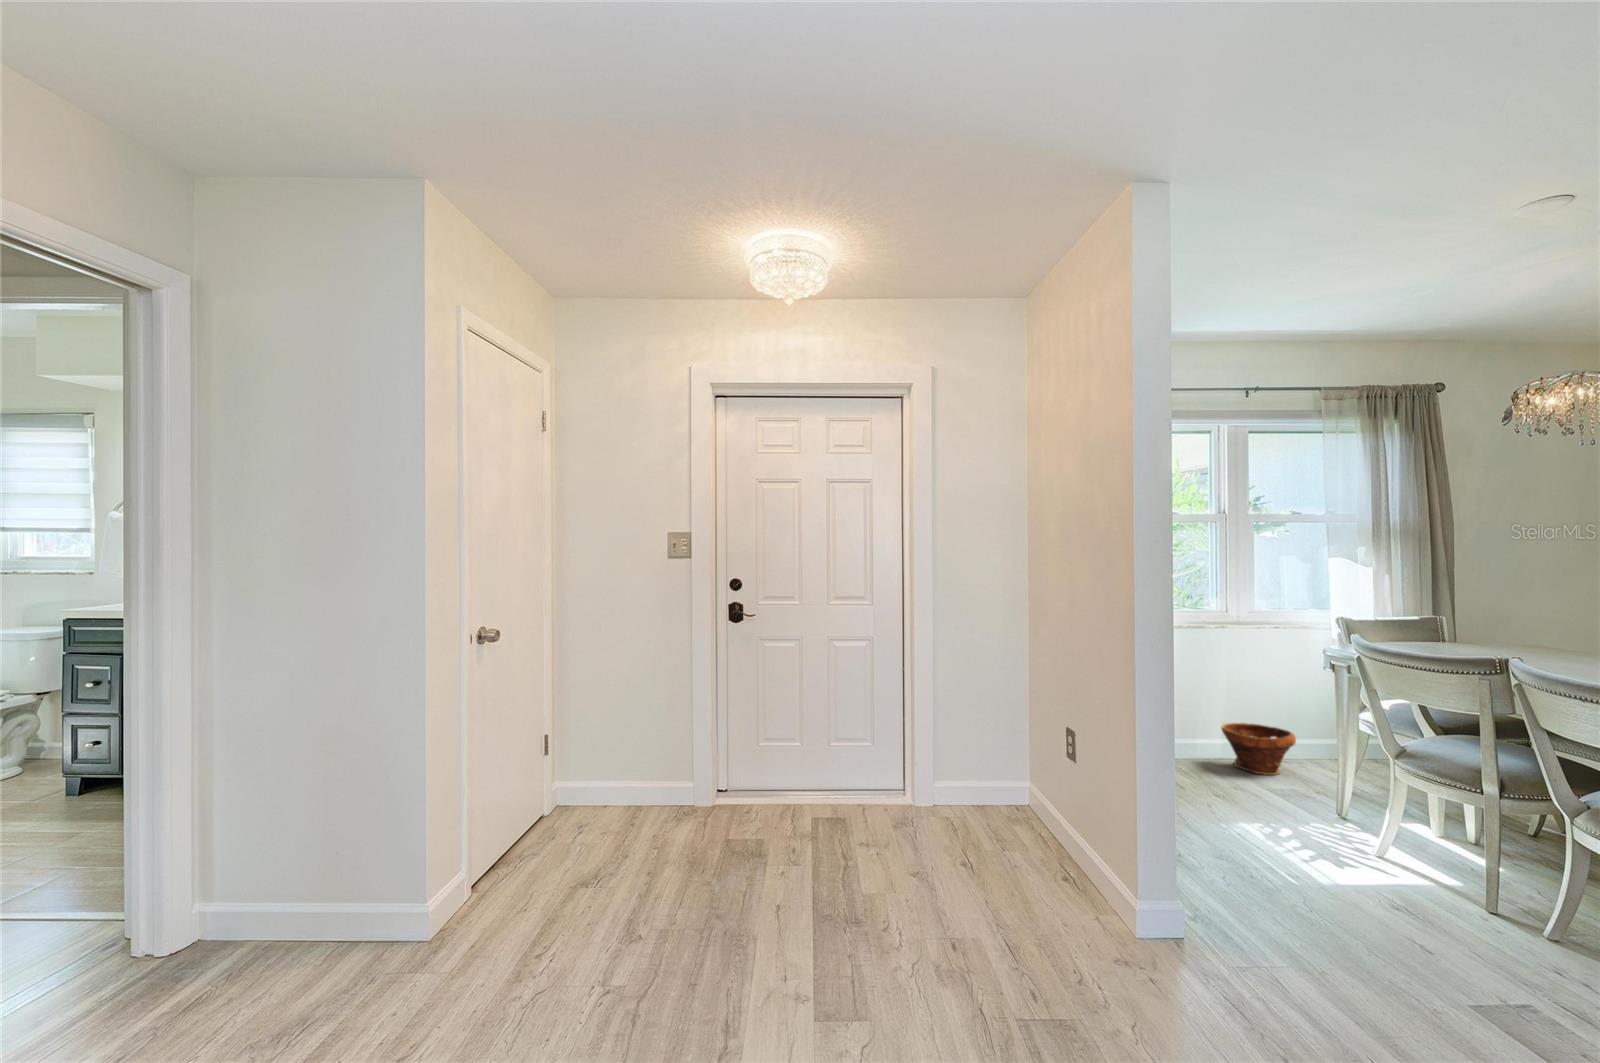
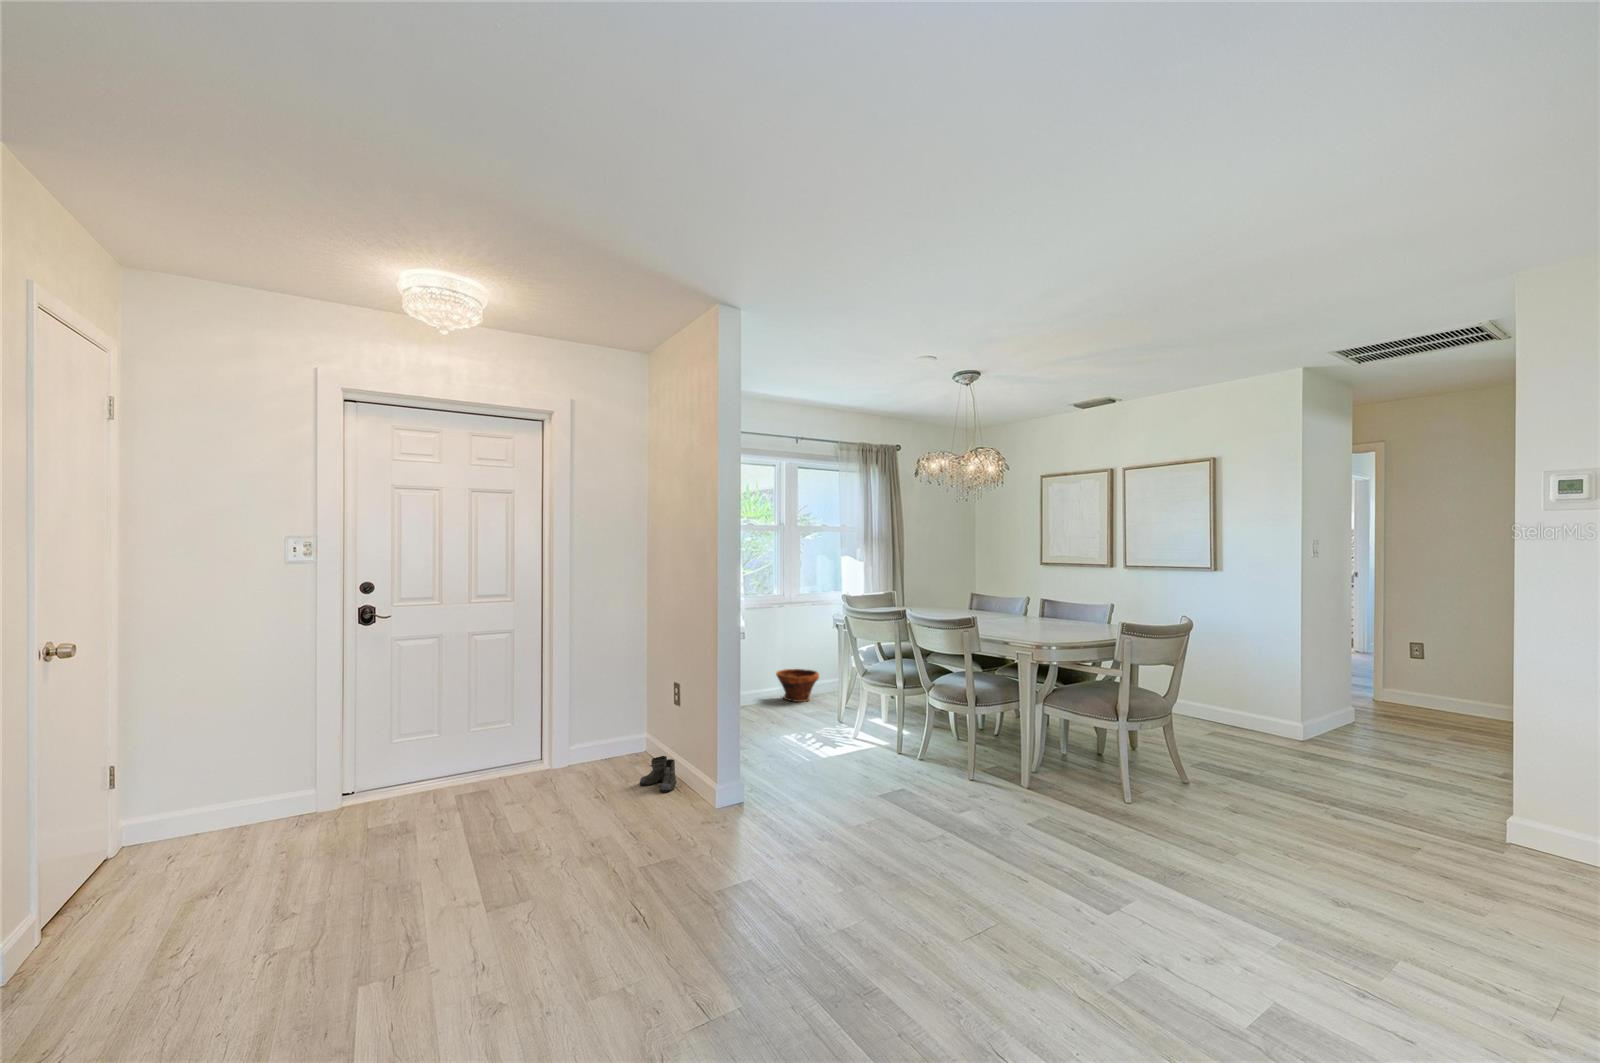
boots: none [1024,832,1086,887] -> present [640,756,676,792]

